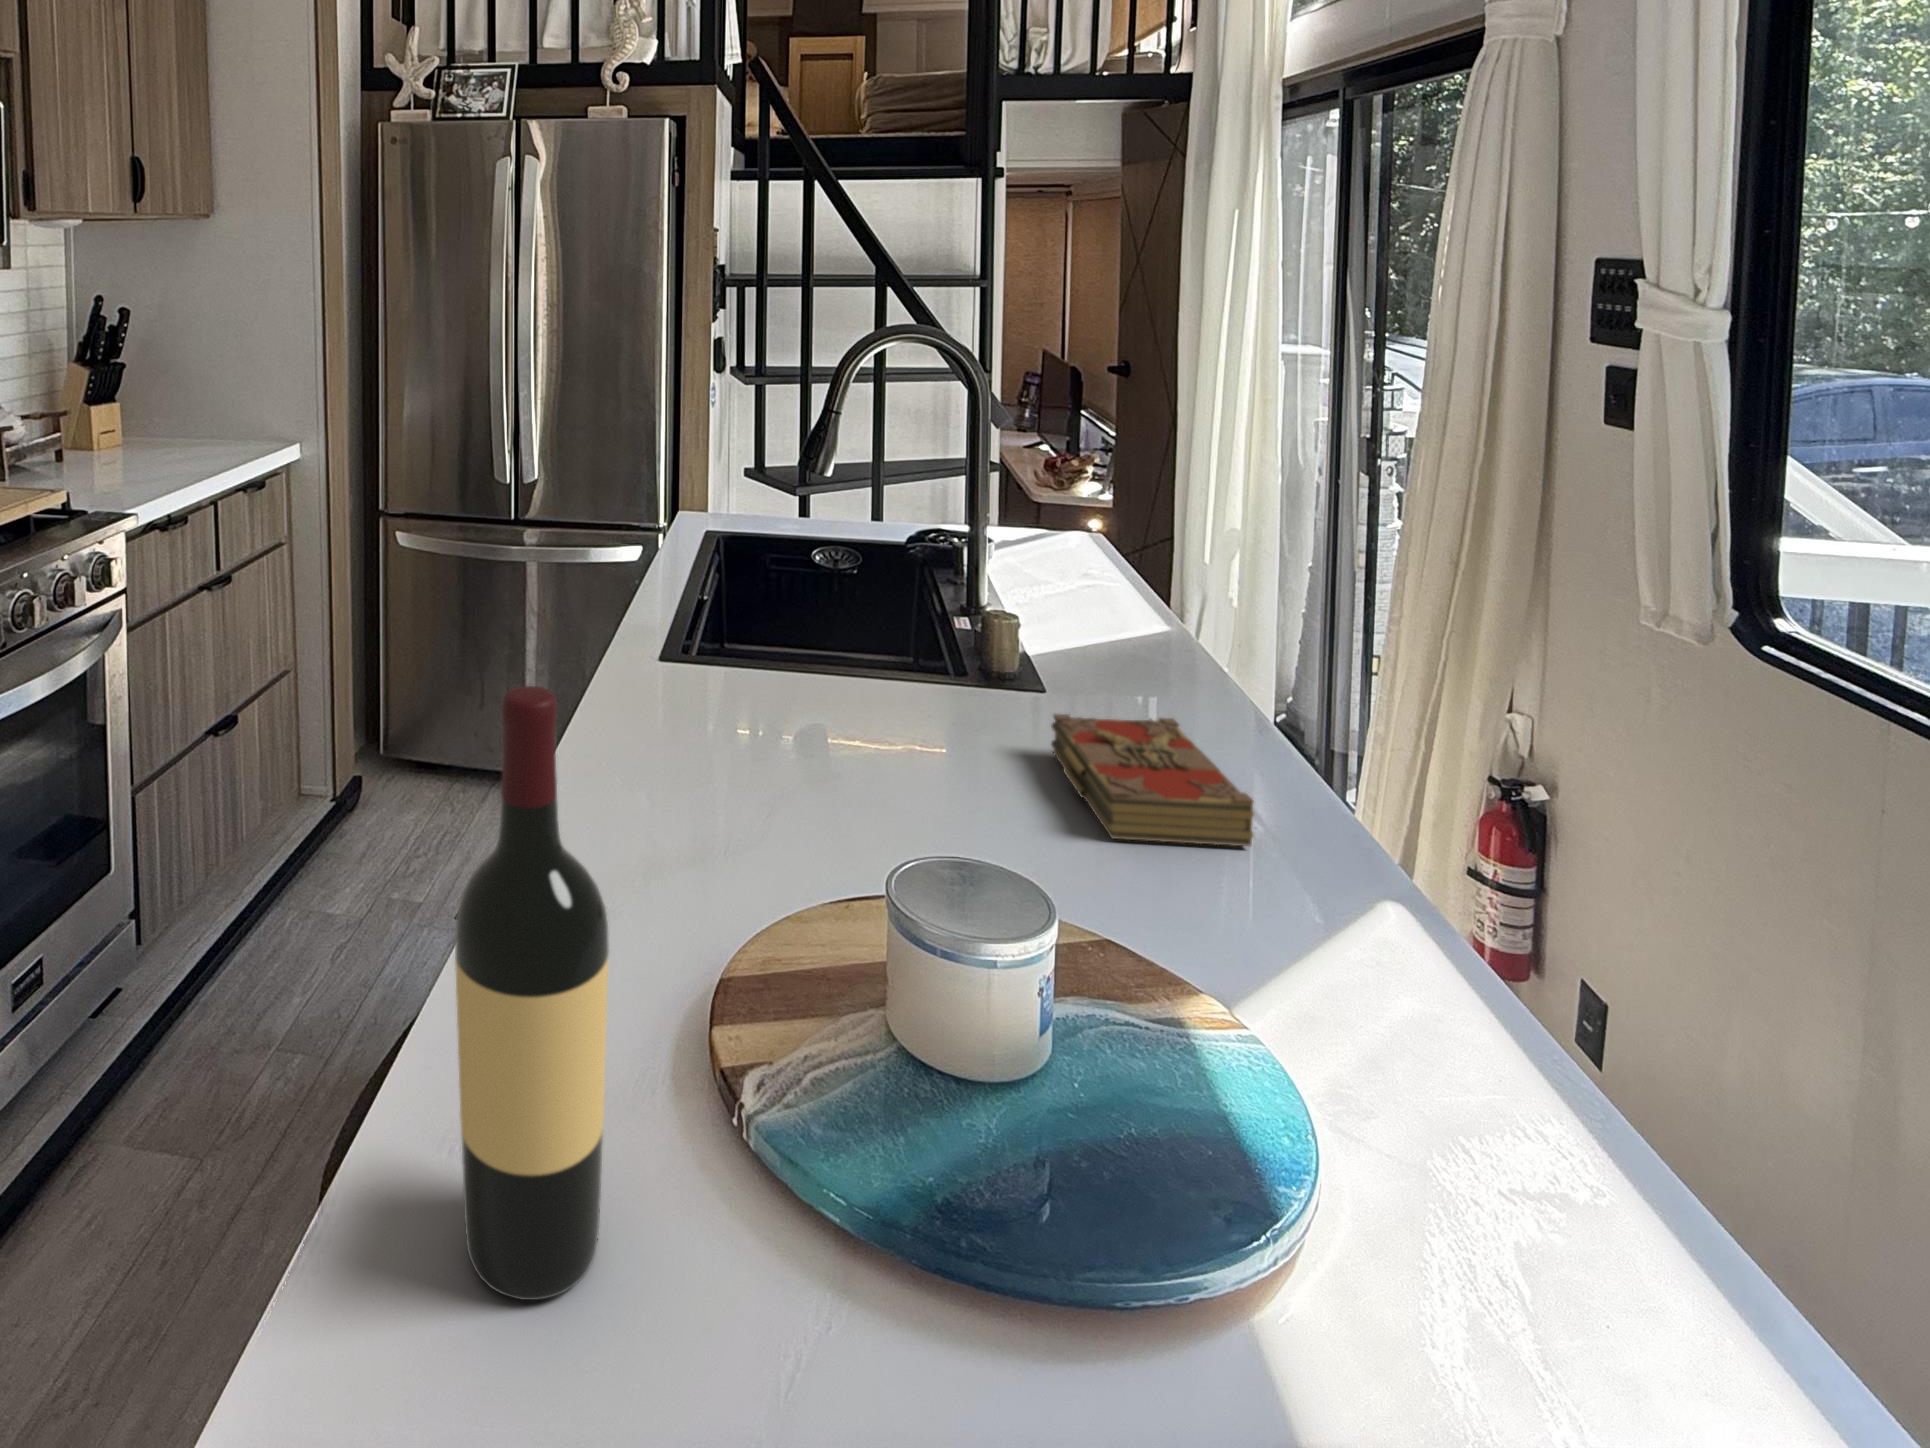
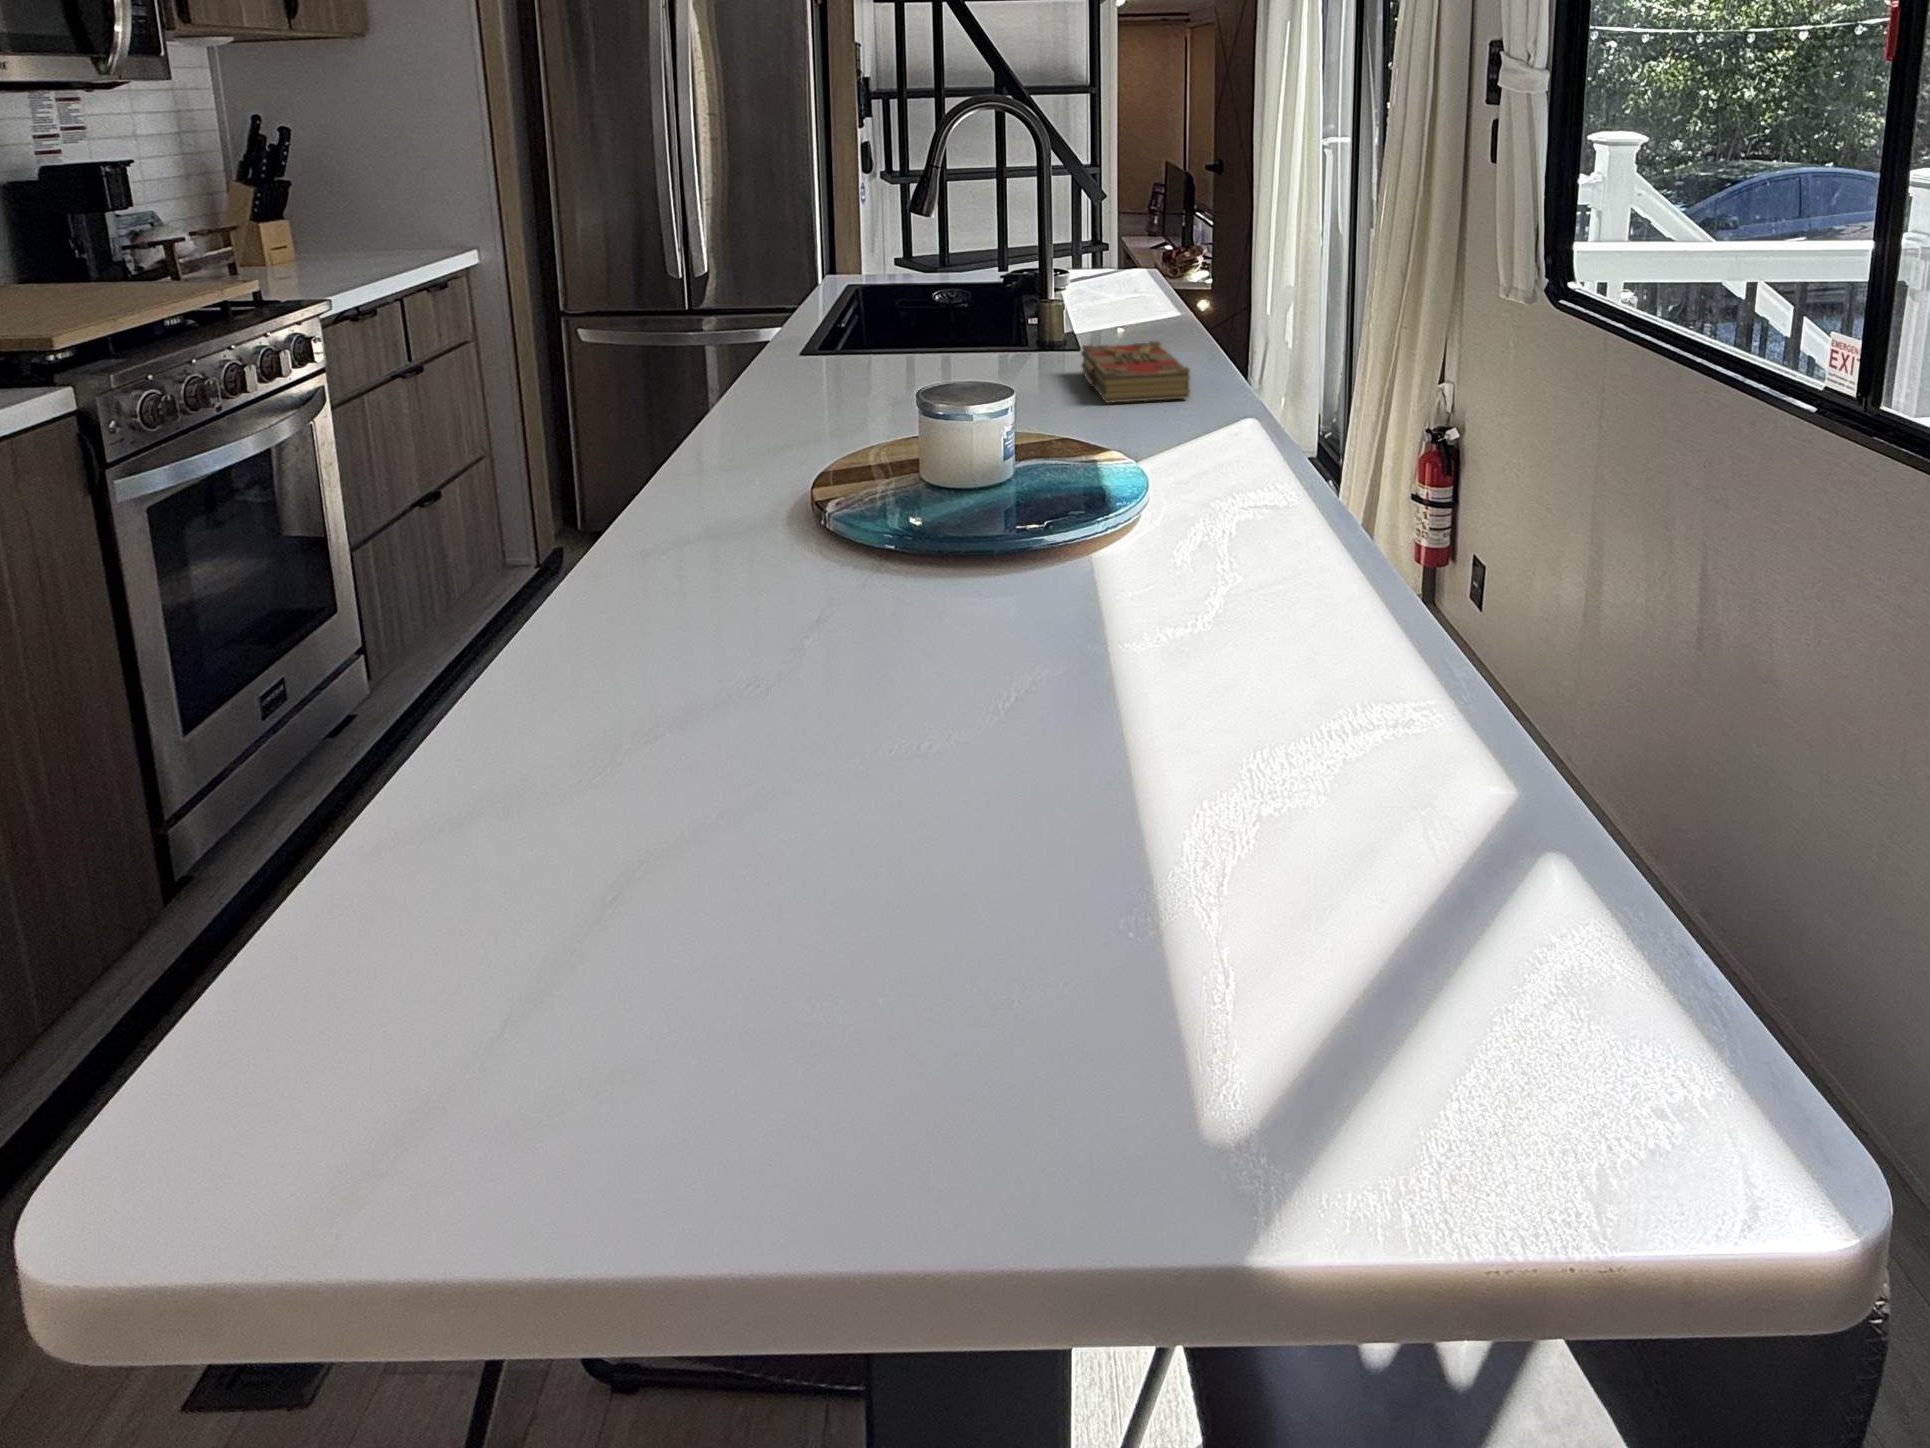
wine bottle: present [455,686,609,1300] -> none [670,247,767,583]

